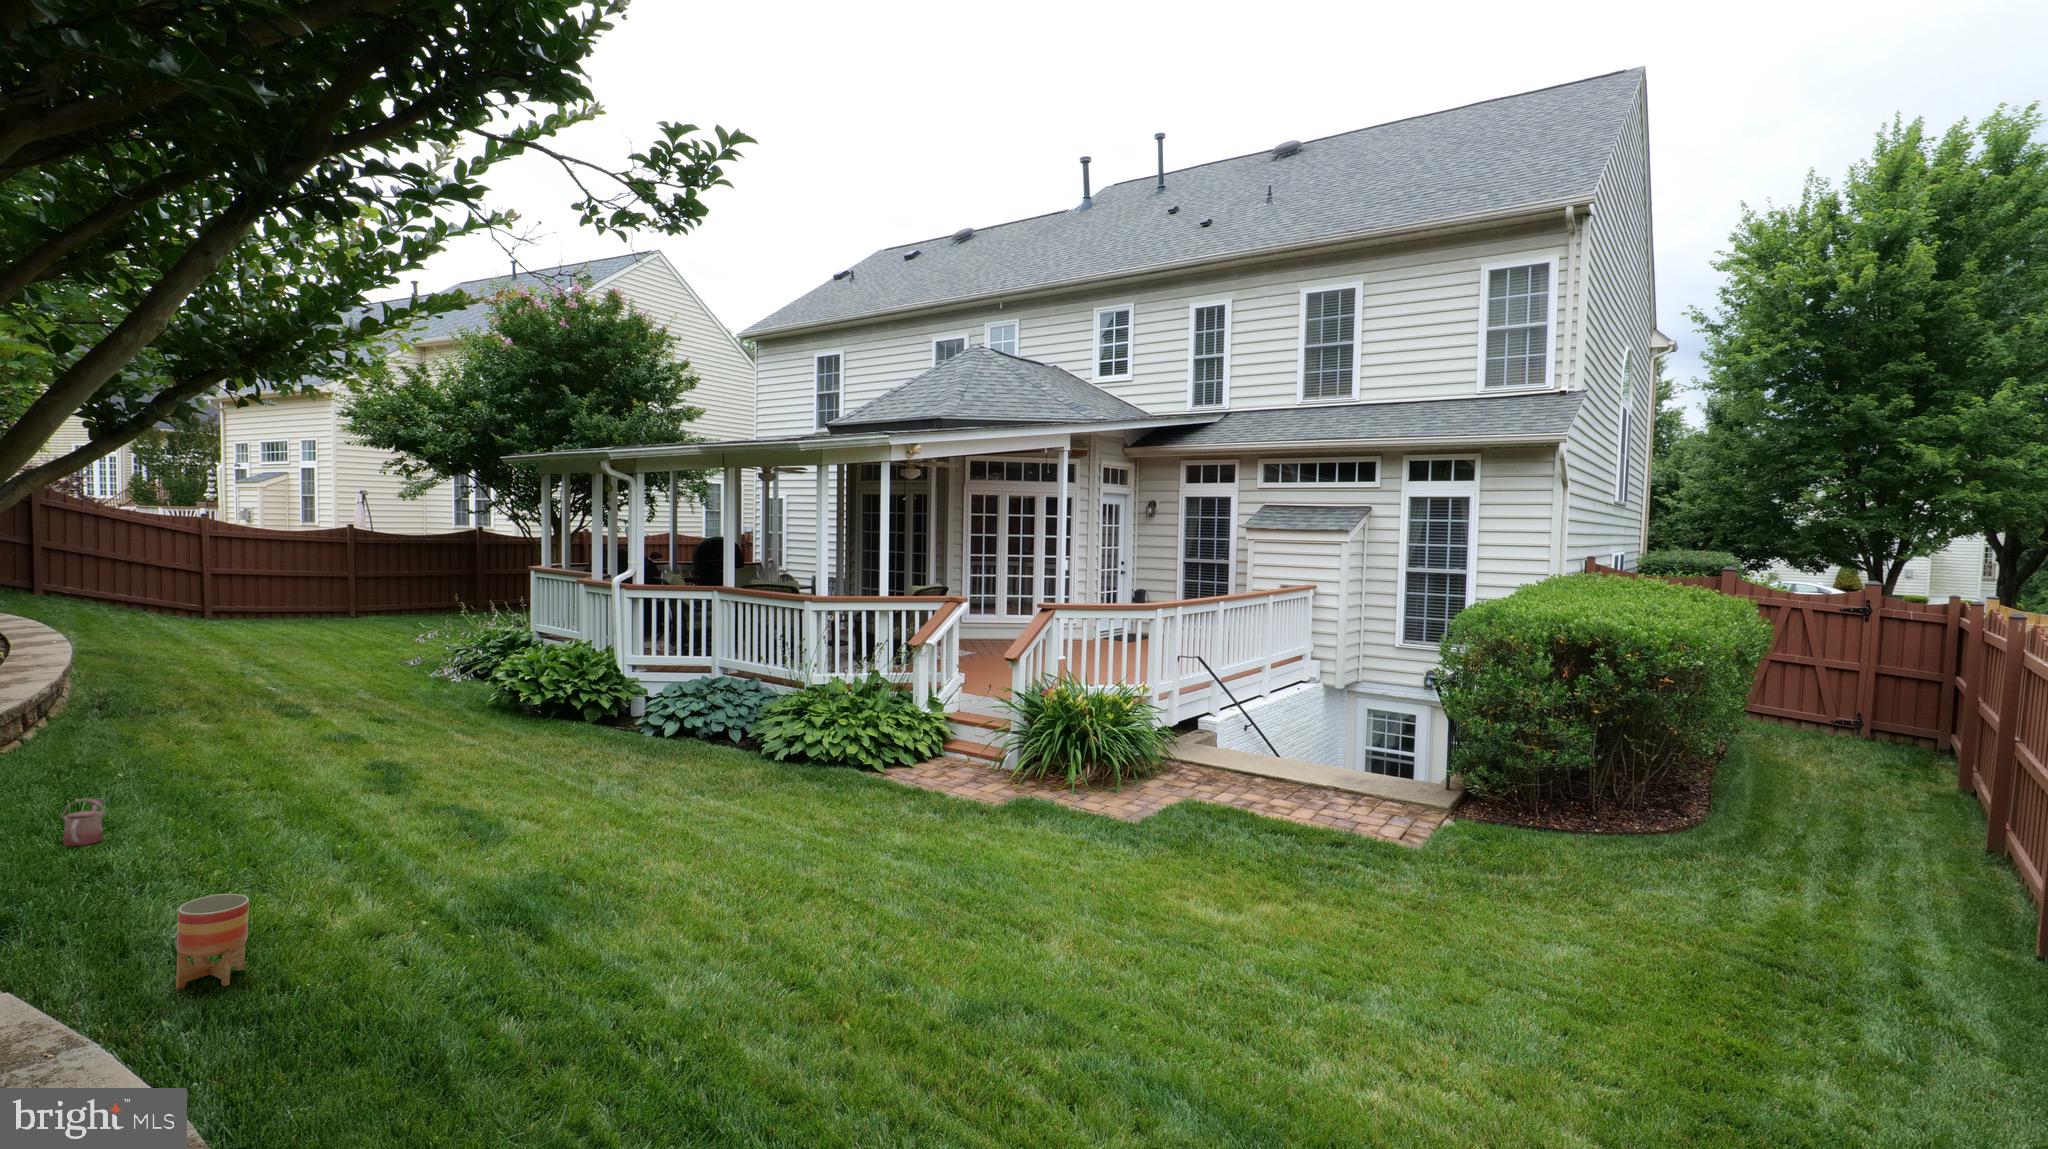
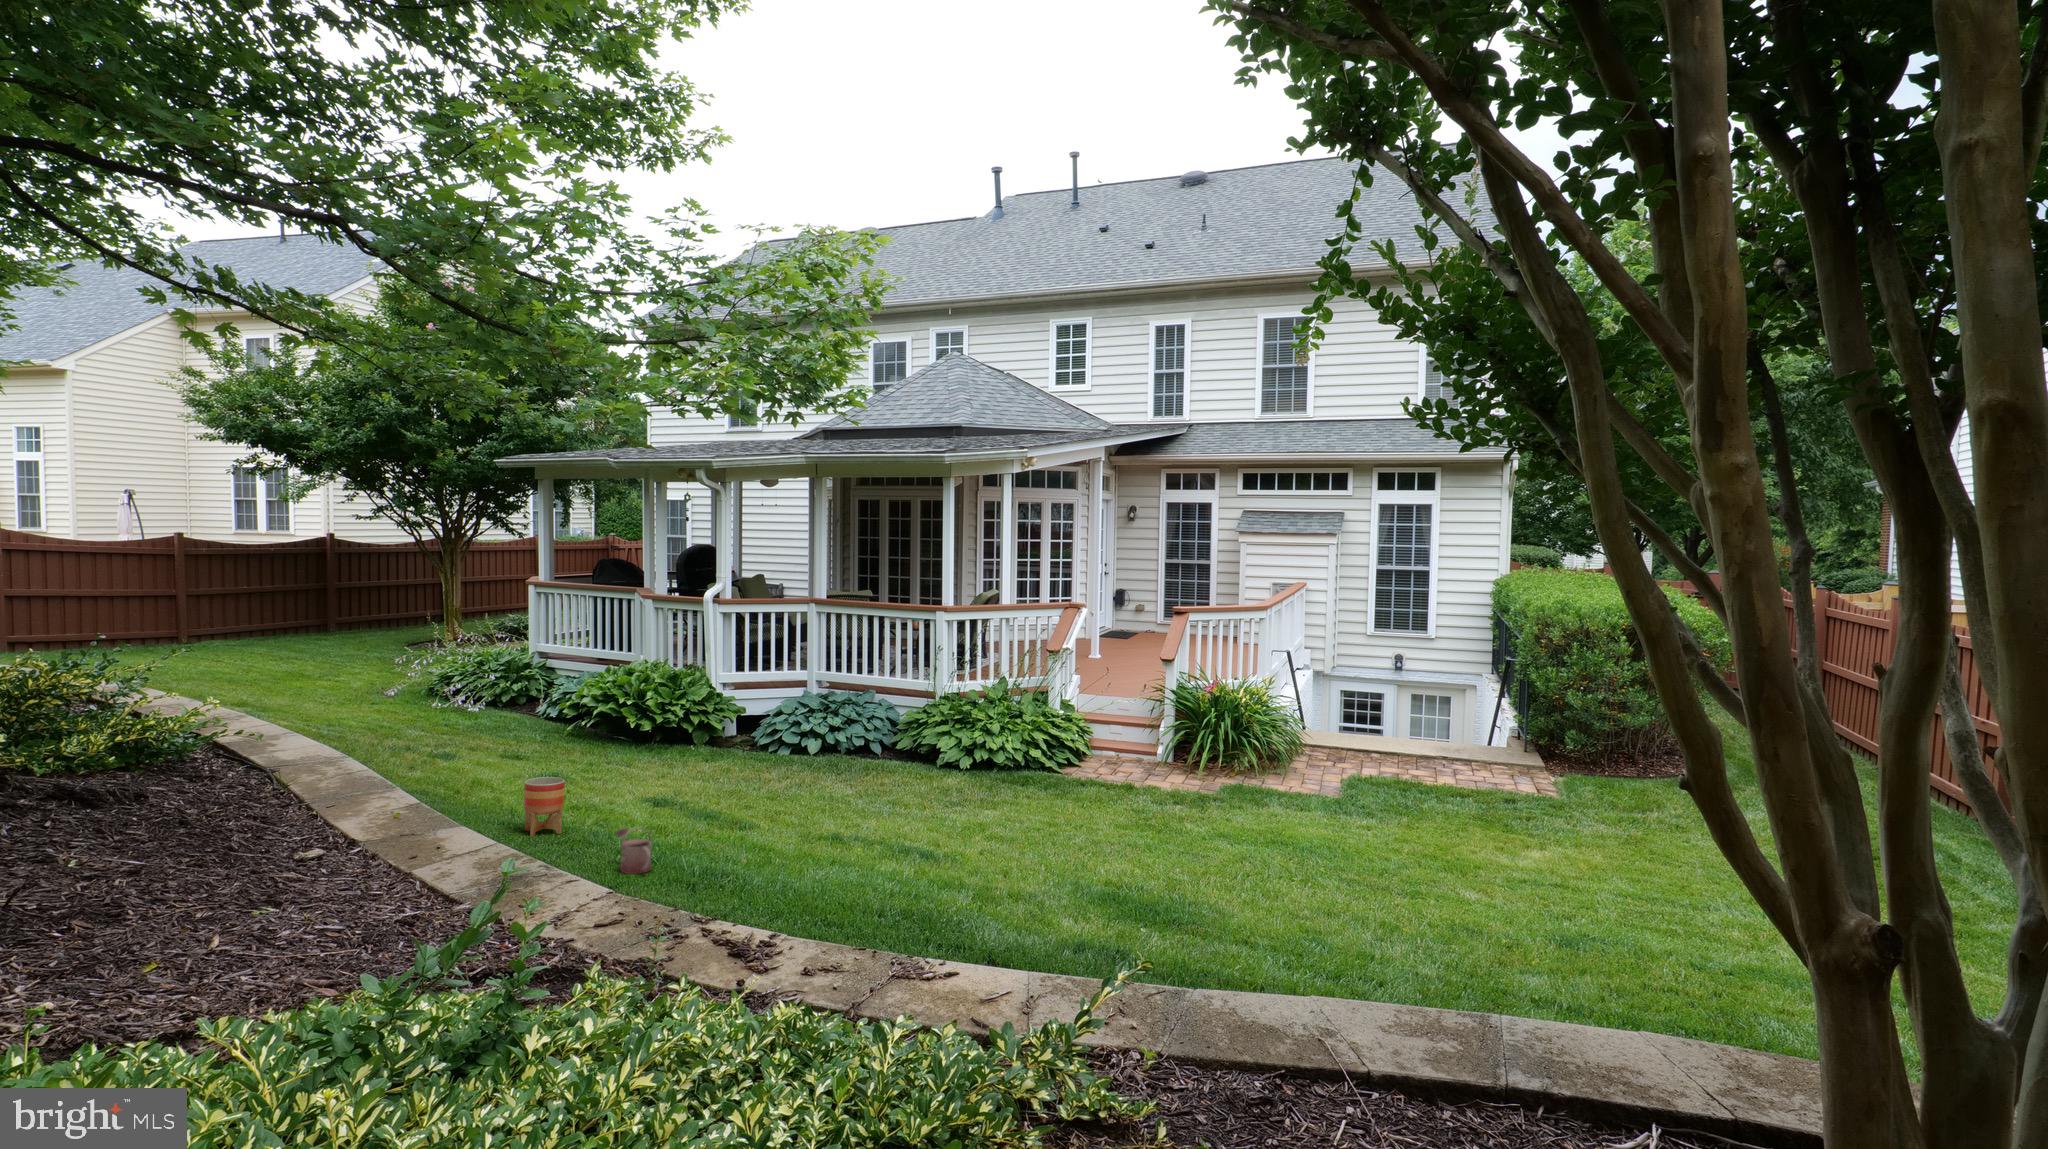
planter: present [176,894,249,990] -> present [524,777,565,836]

